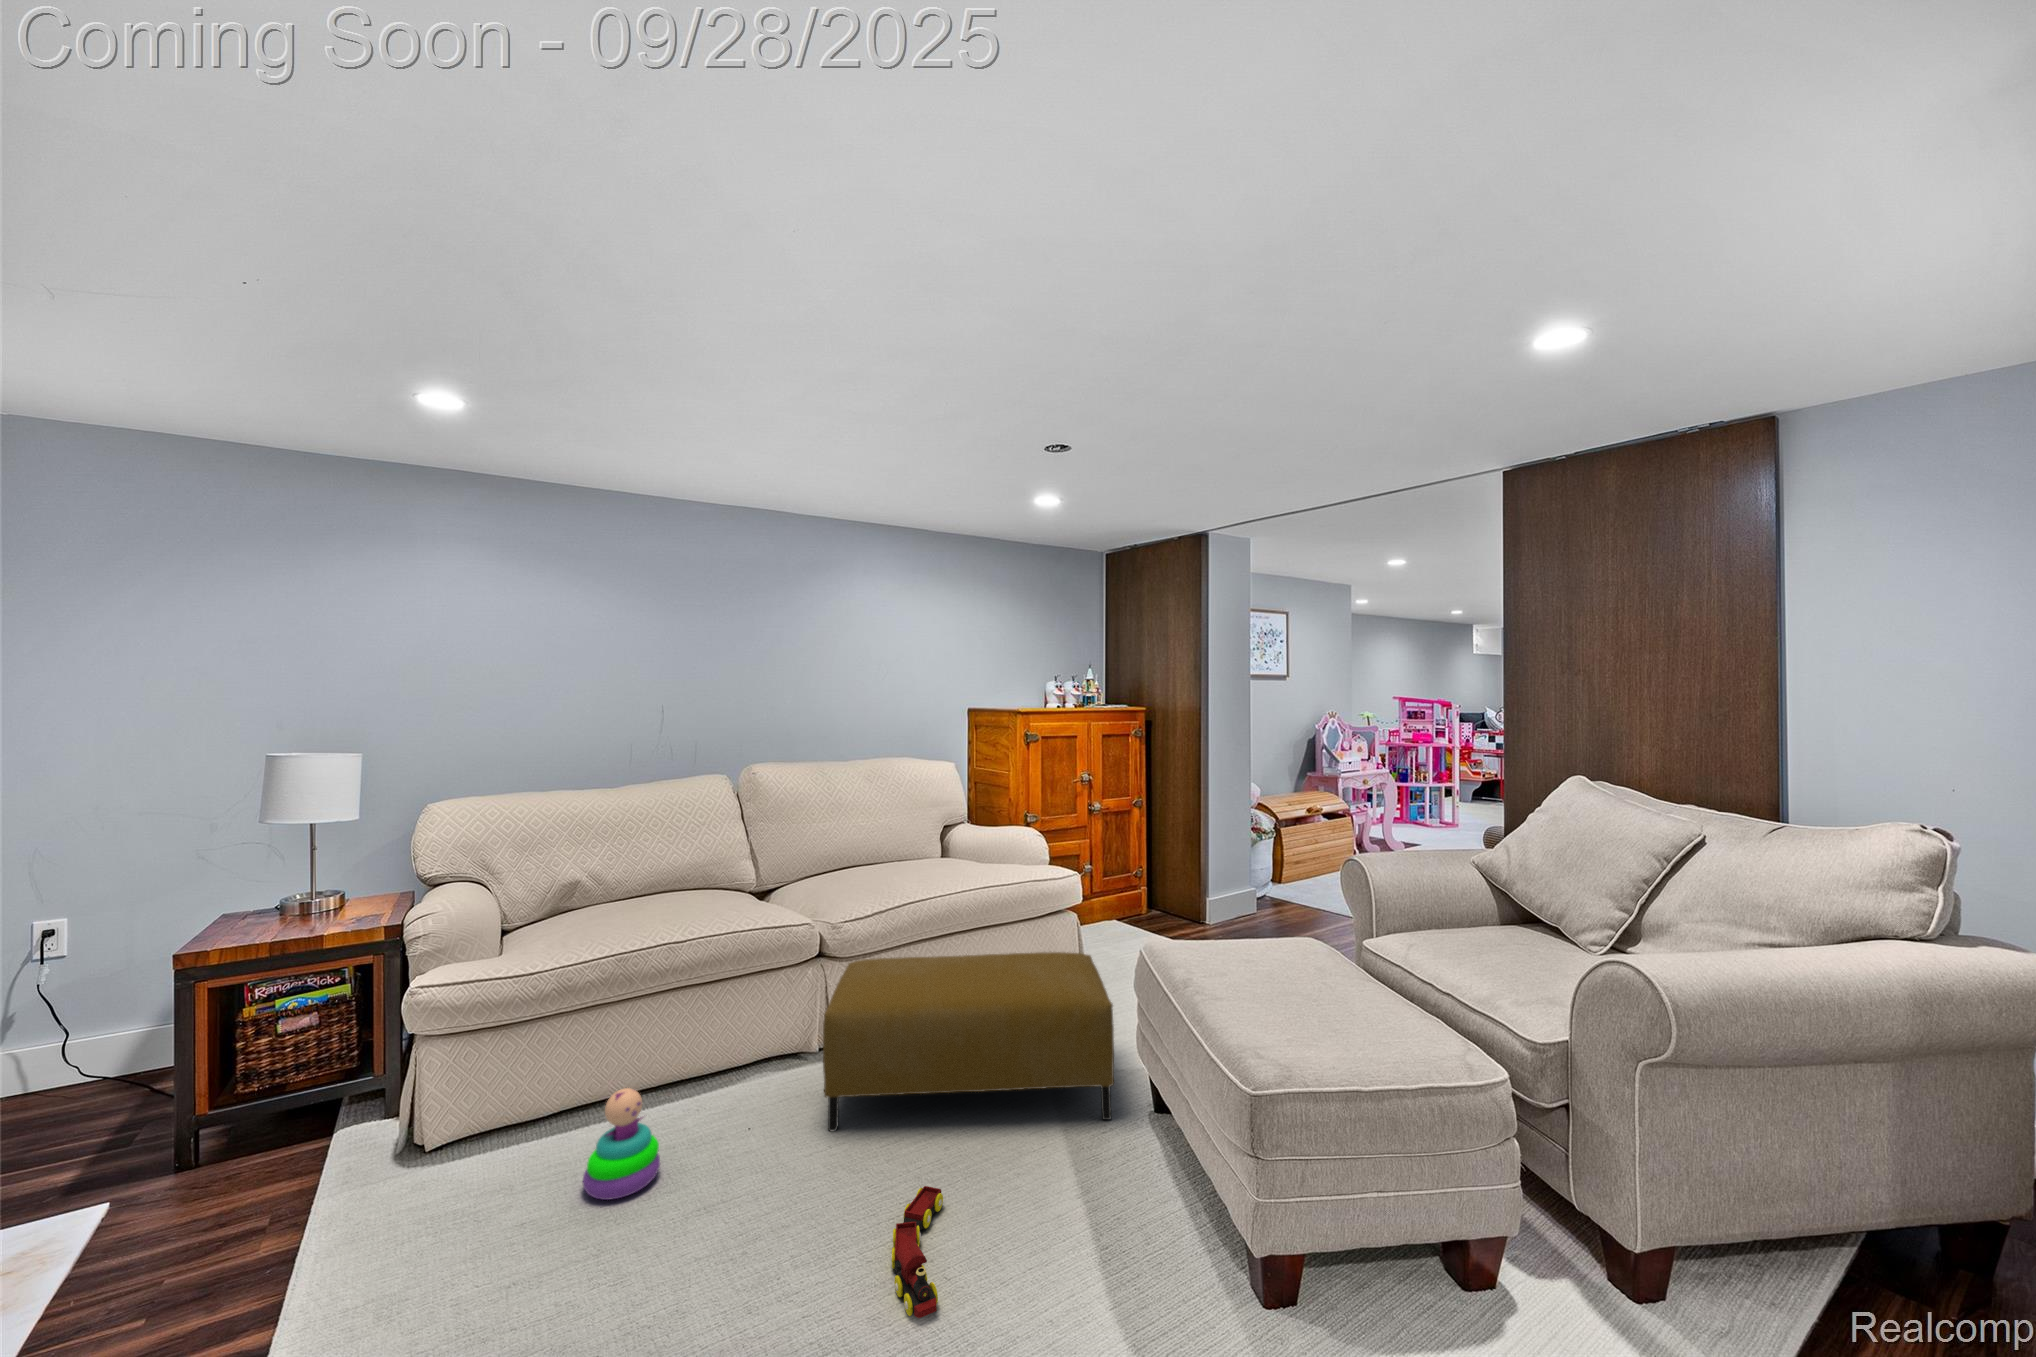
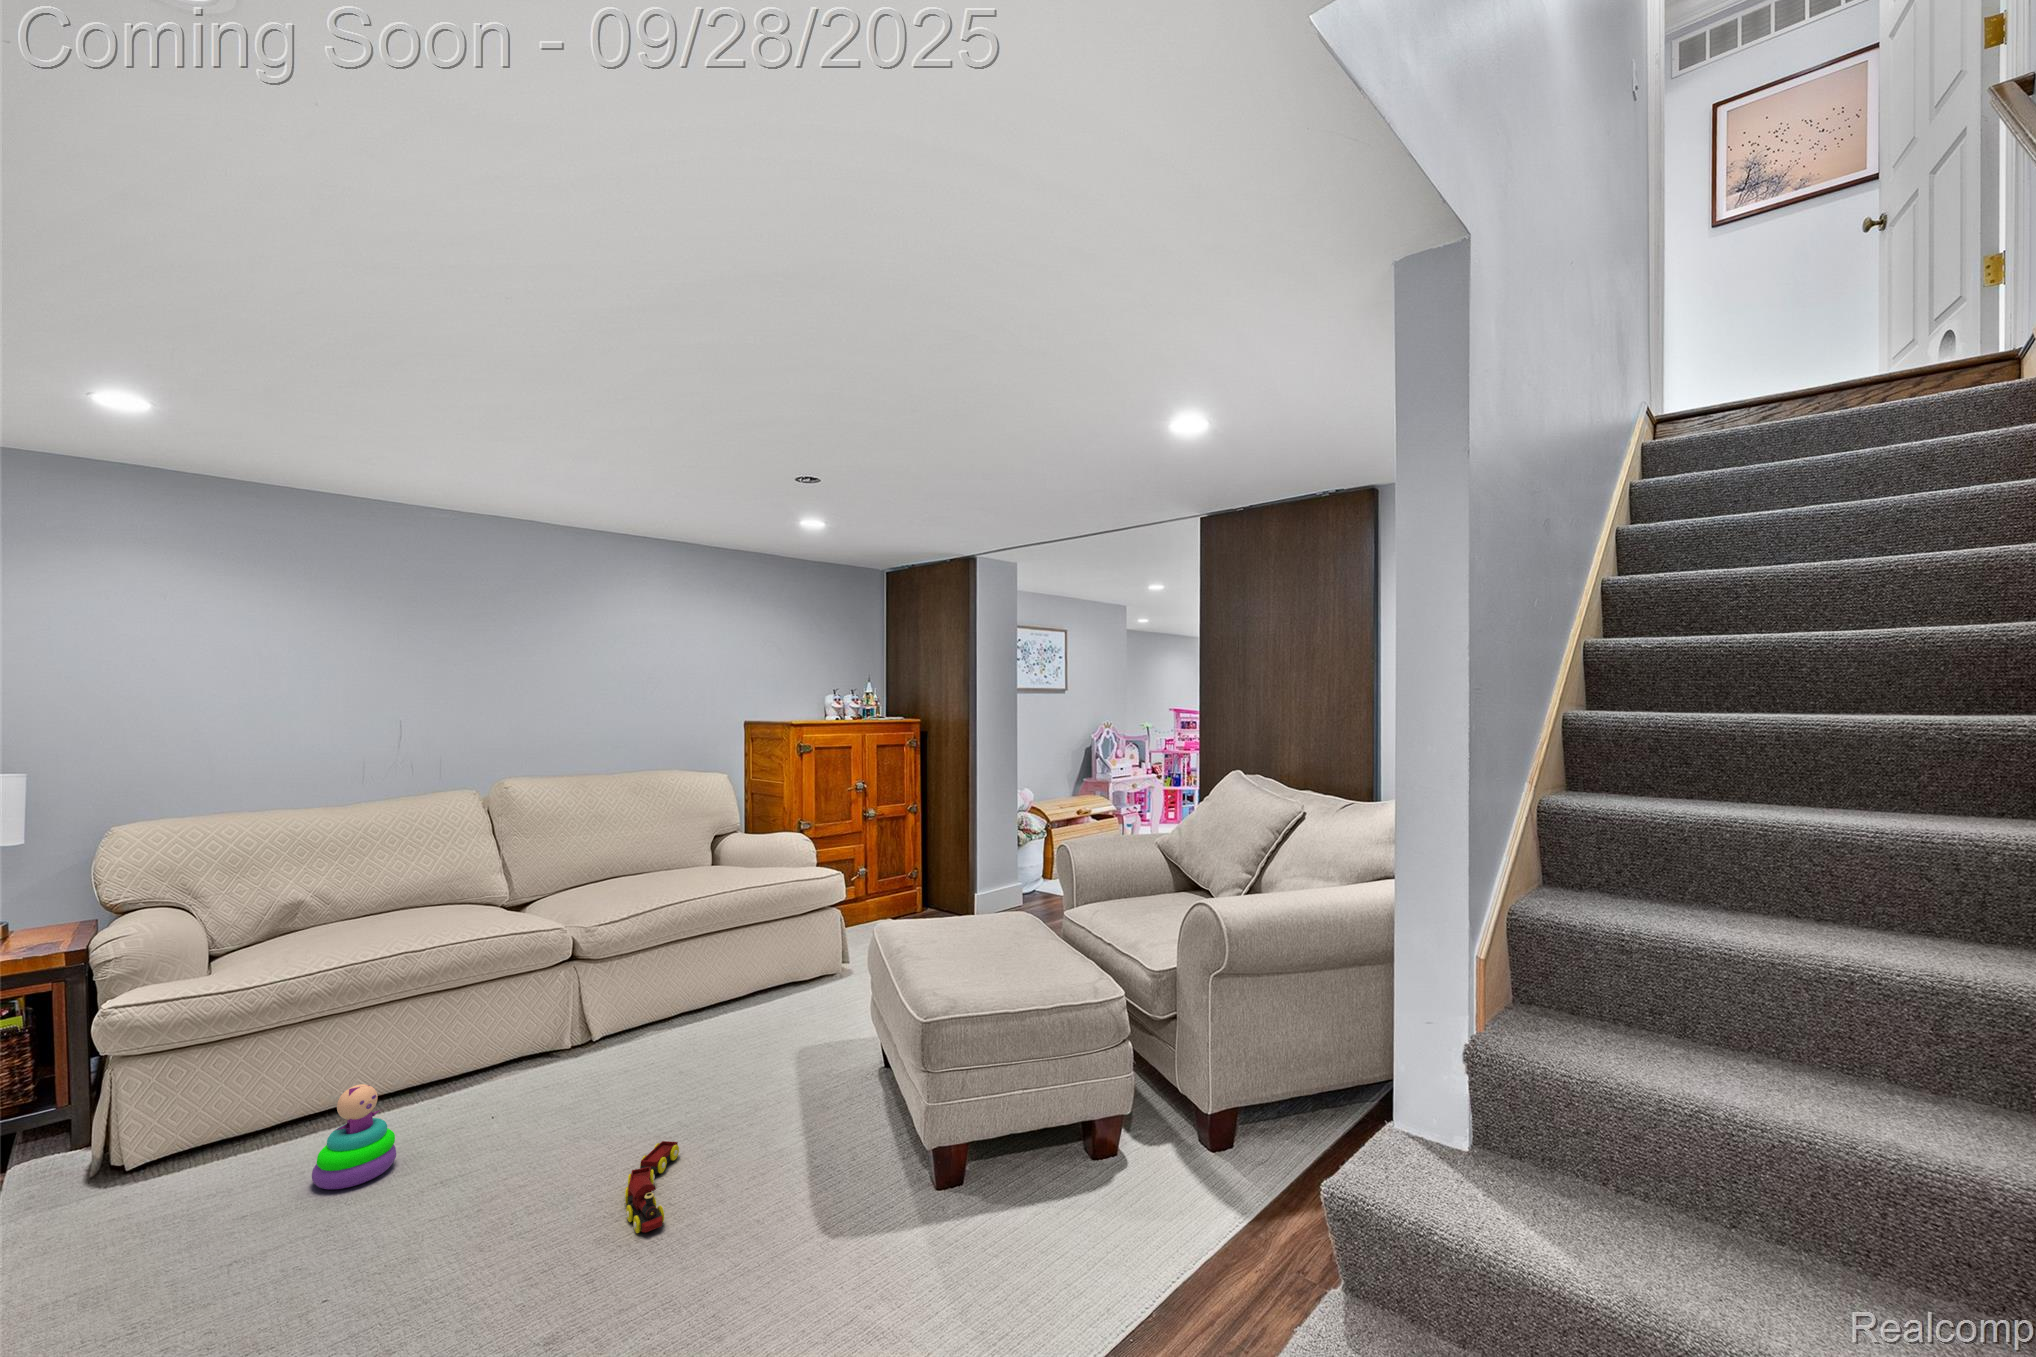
ottoman: present [823,952,1114,1131] -> none [569,940,849,1114]

